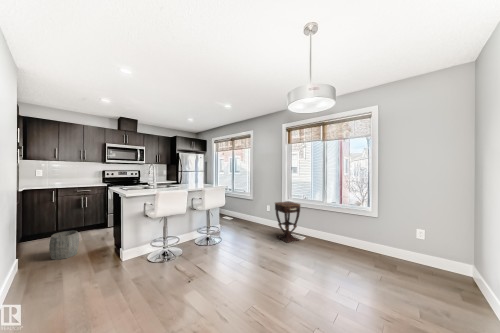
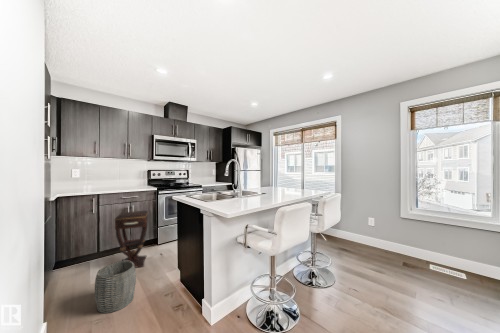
side table: present [275,201,300,243] -> present [115,211,148,267]

